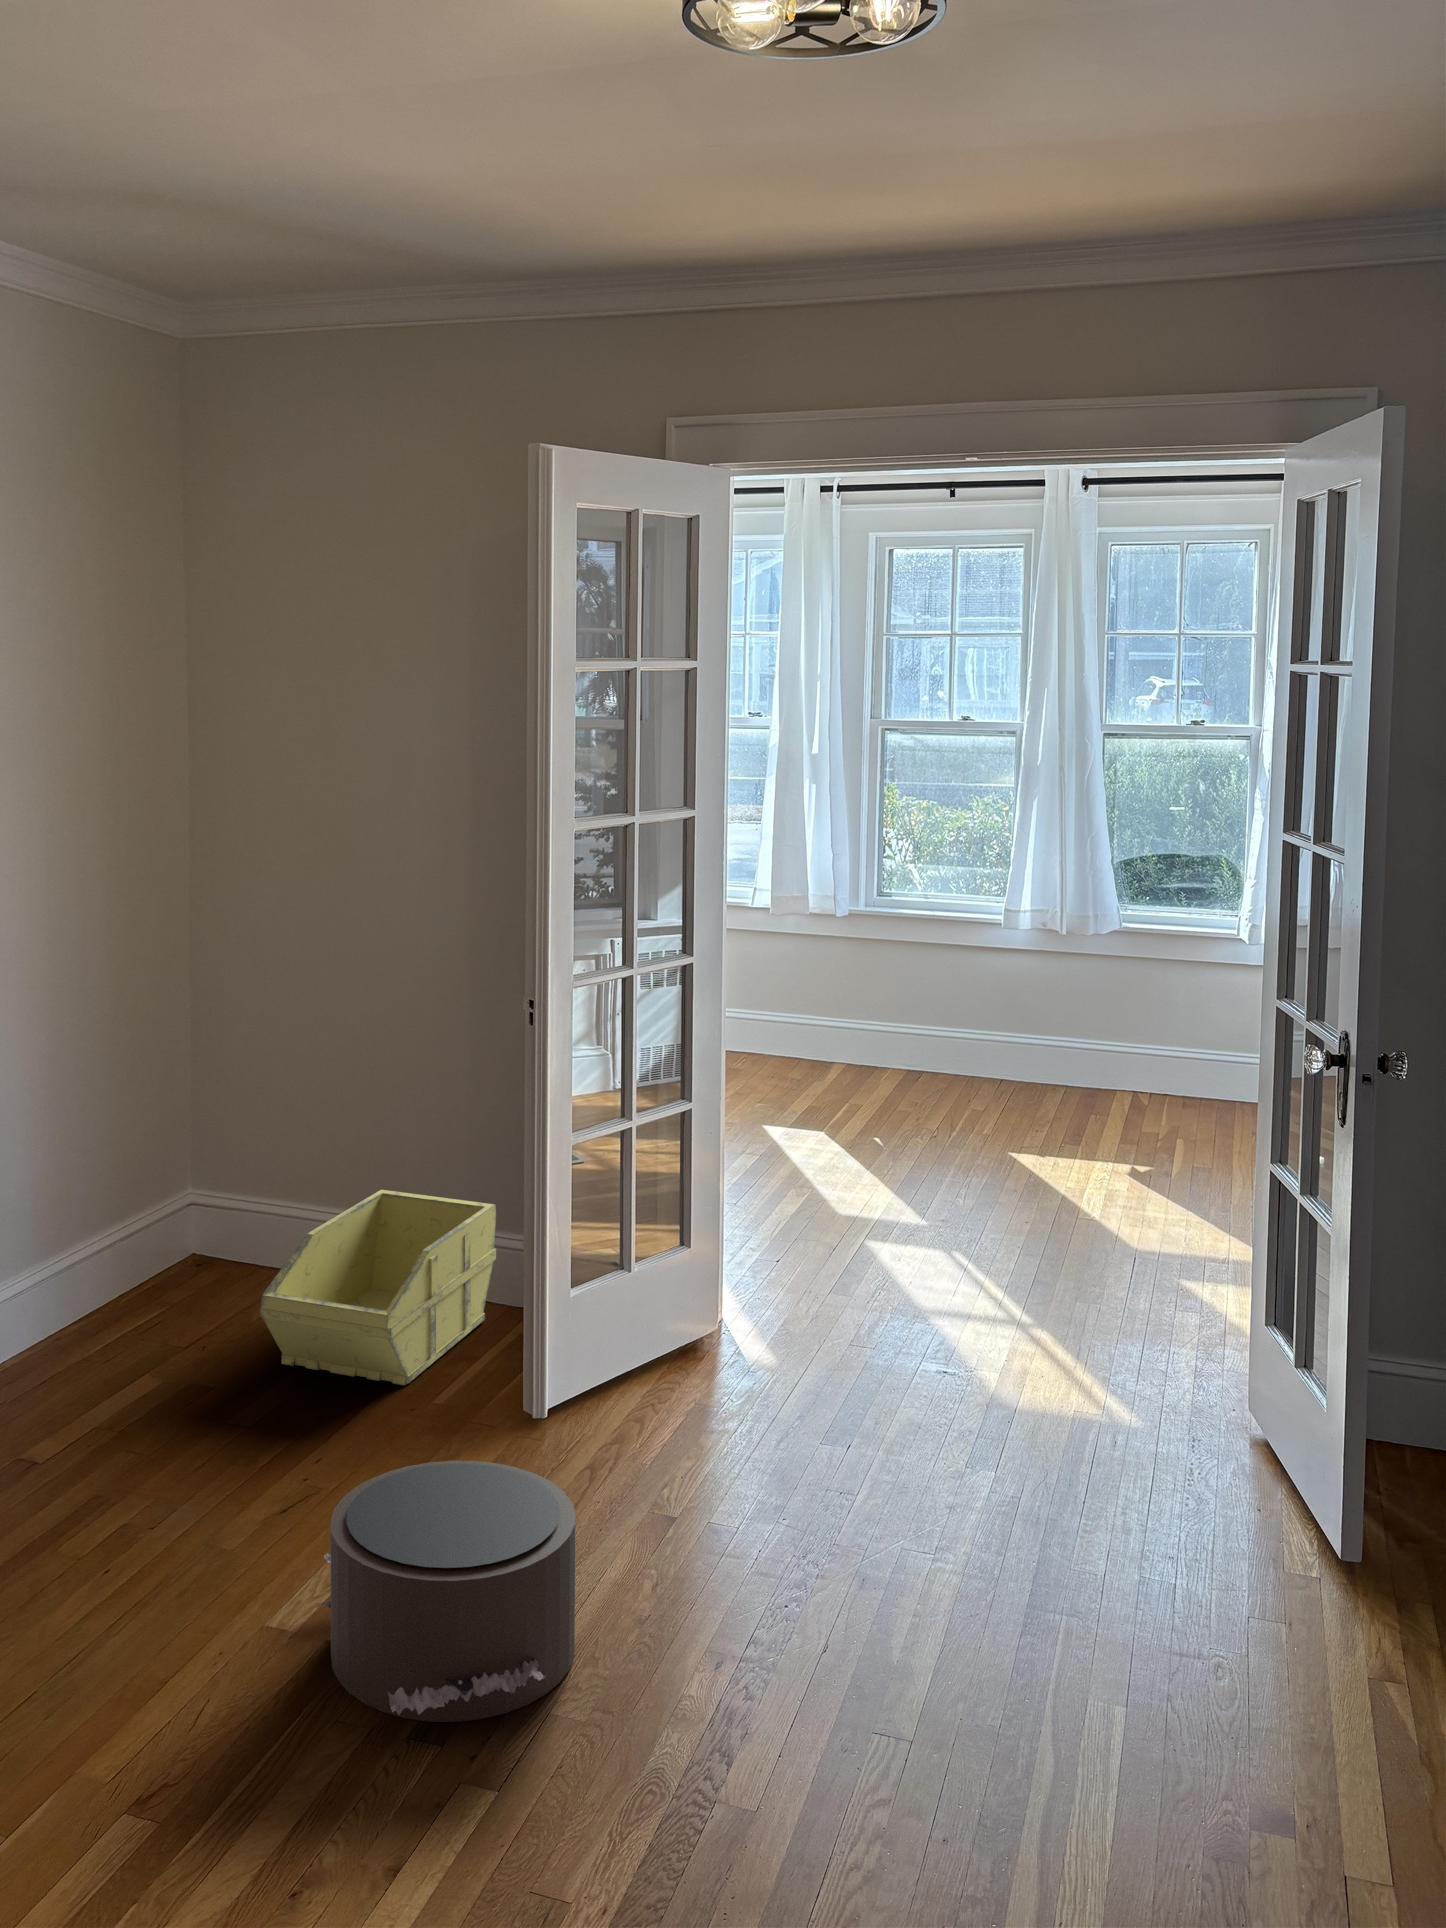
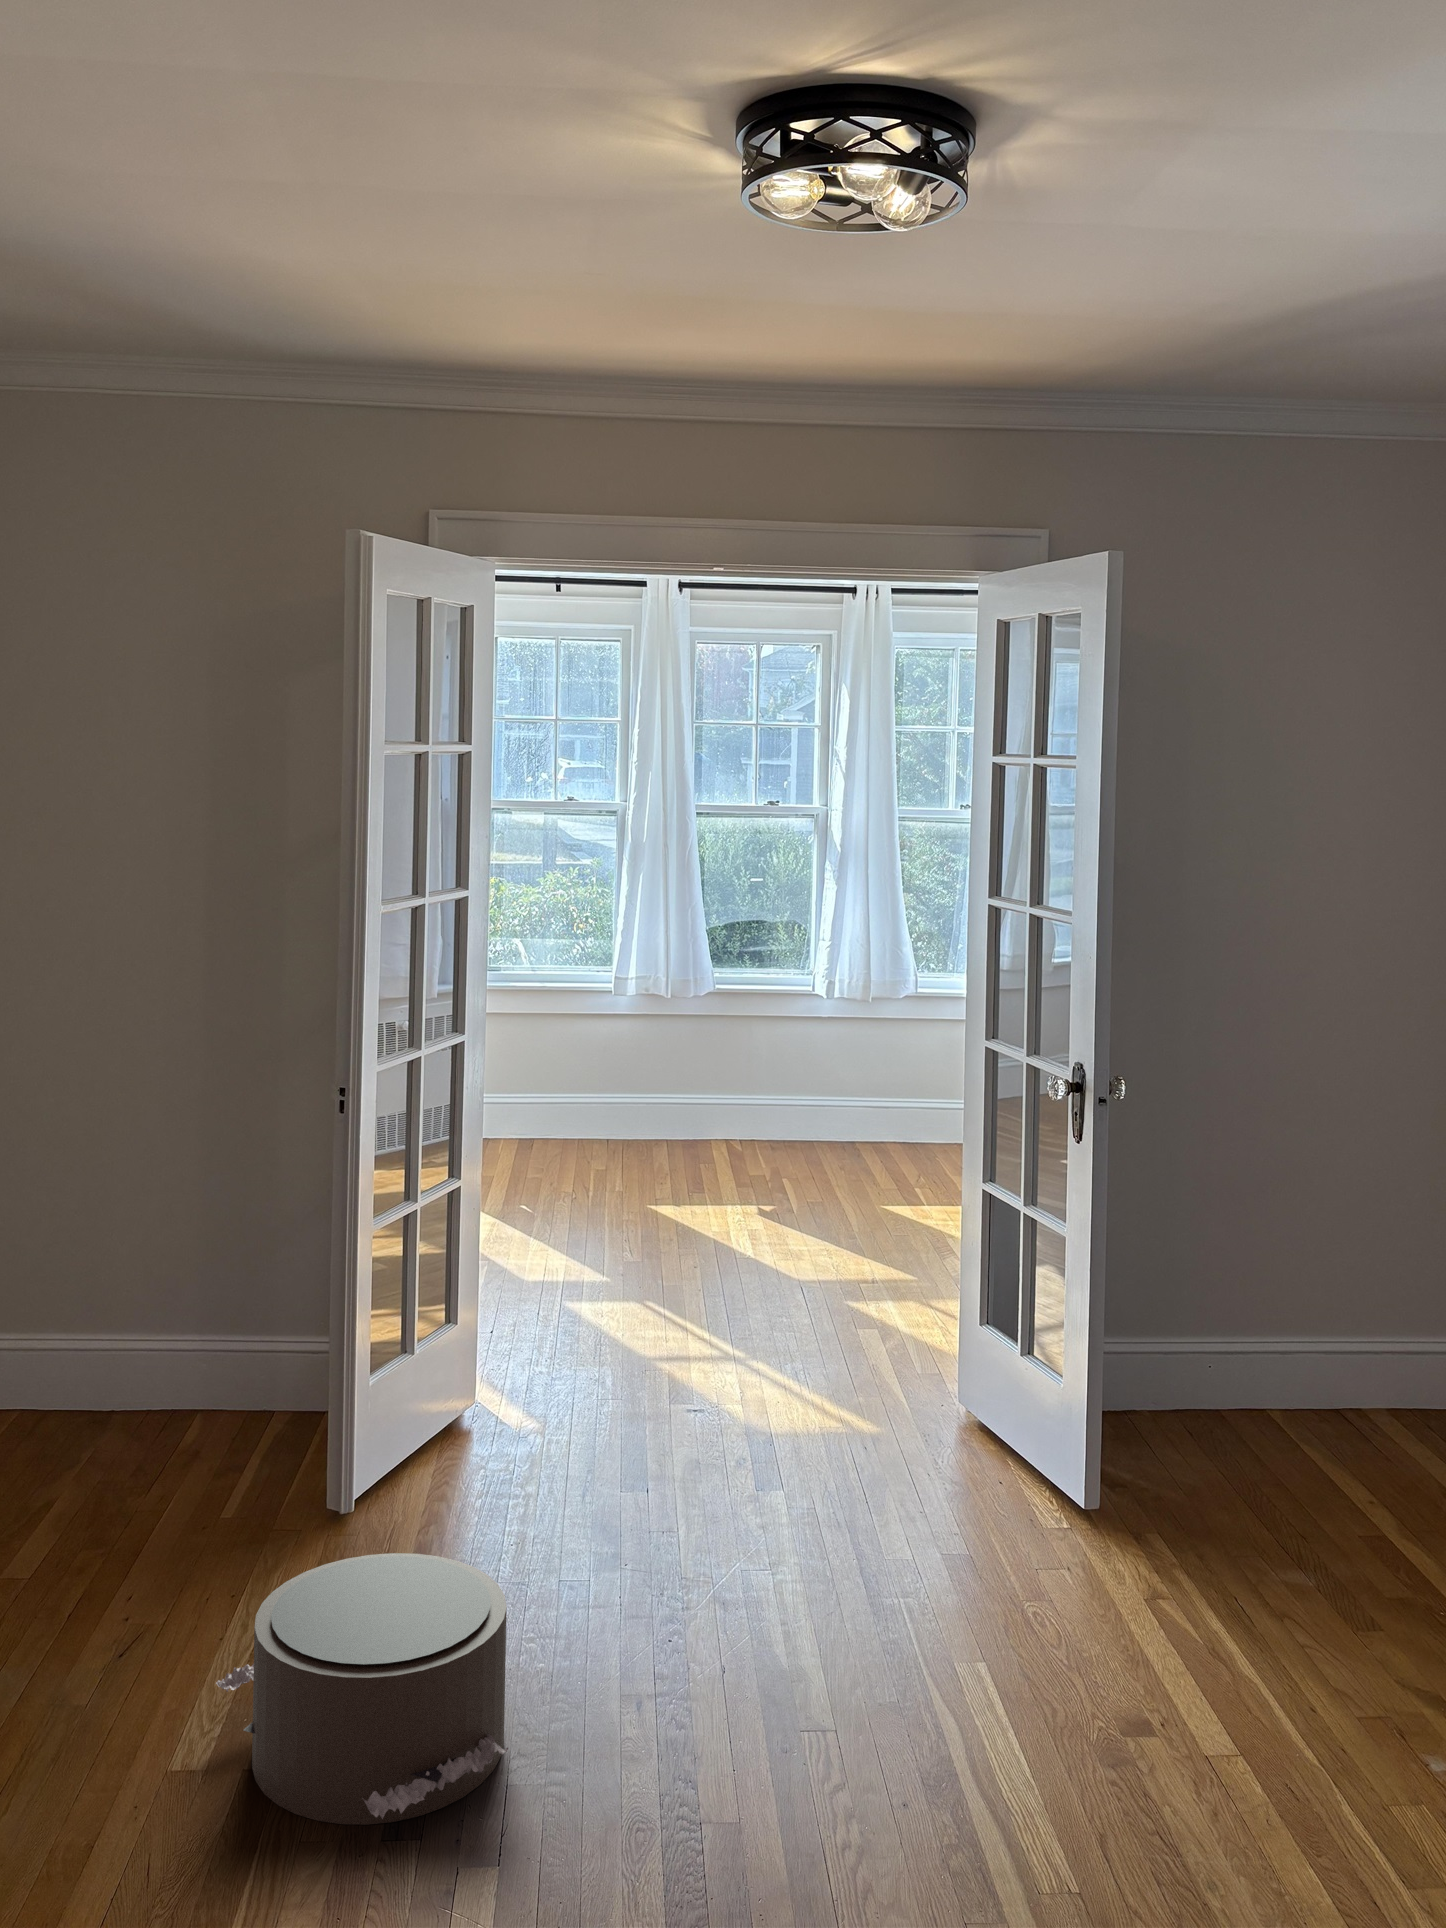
storage bin: present [260,1190,496,1386] -> none [16,1302,242,1503]

